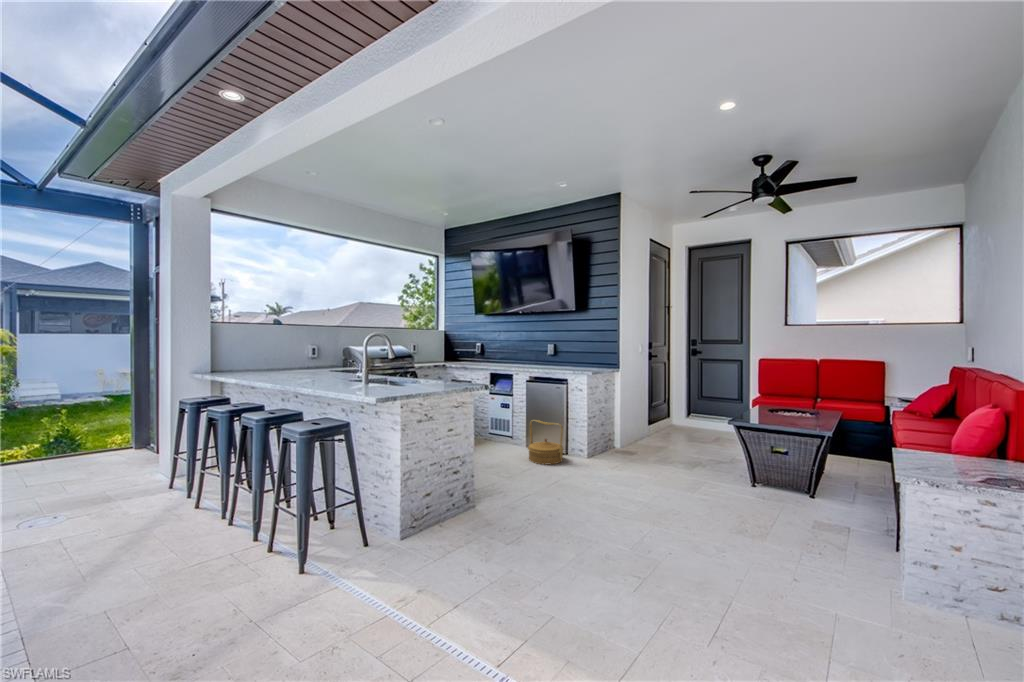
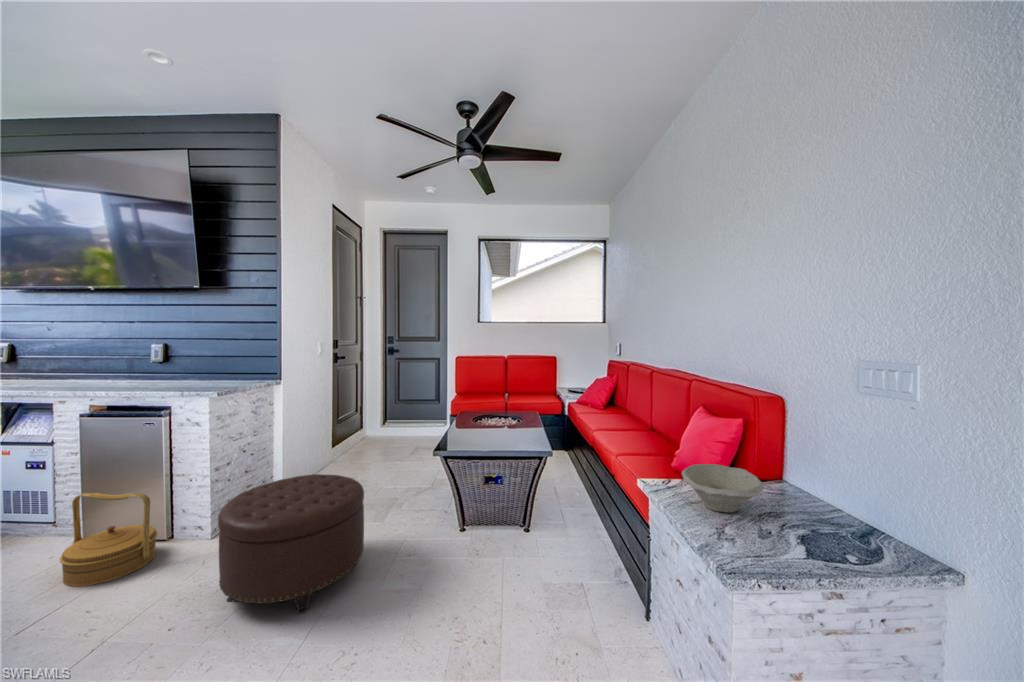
ottoman: none [602,426,680,496] -> present [218,474,364,614]
bowl: none [928,441,1006,474] -> present [682,464,764,513]

